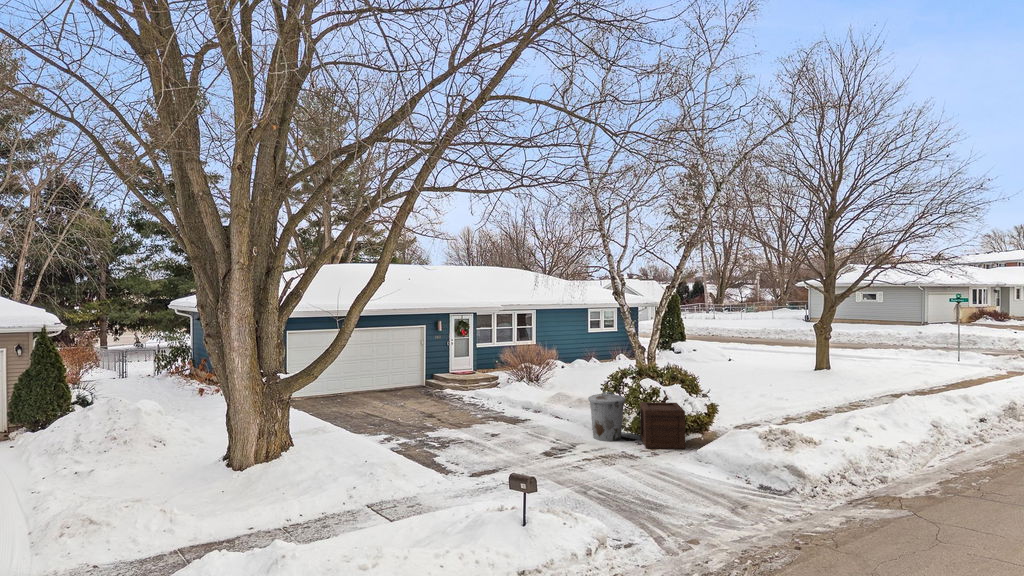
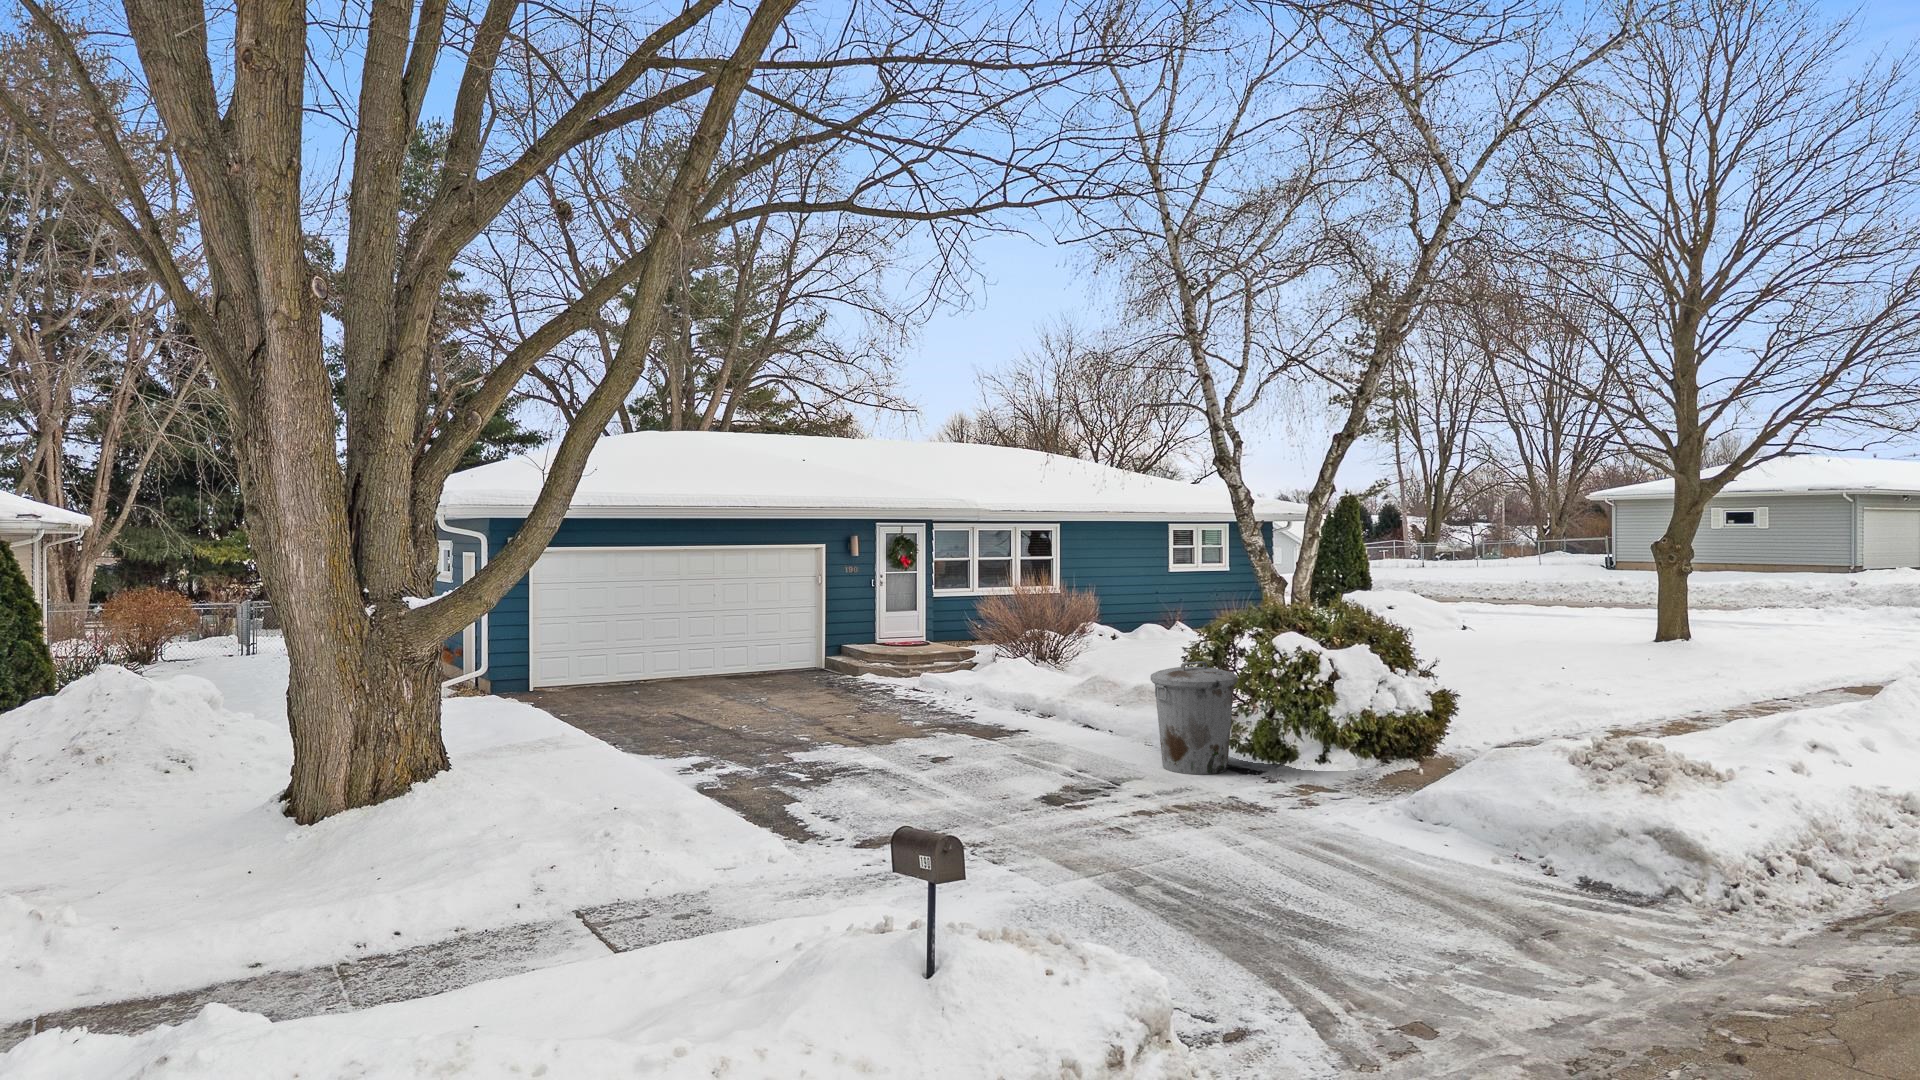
wooden crate: present [640,402,685,449] -> none [1273,685,1382,792]

